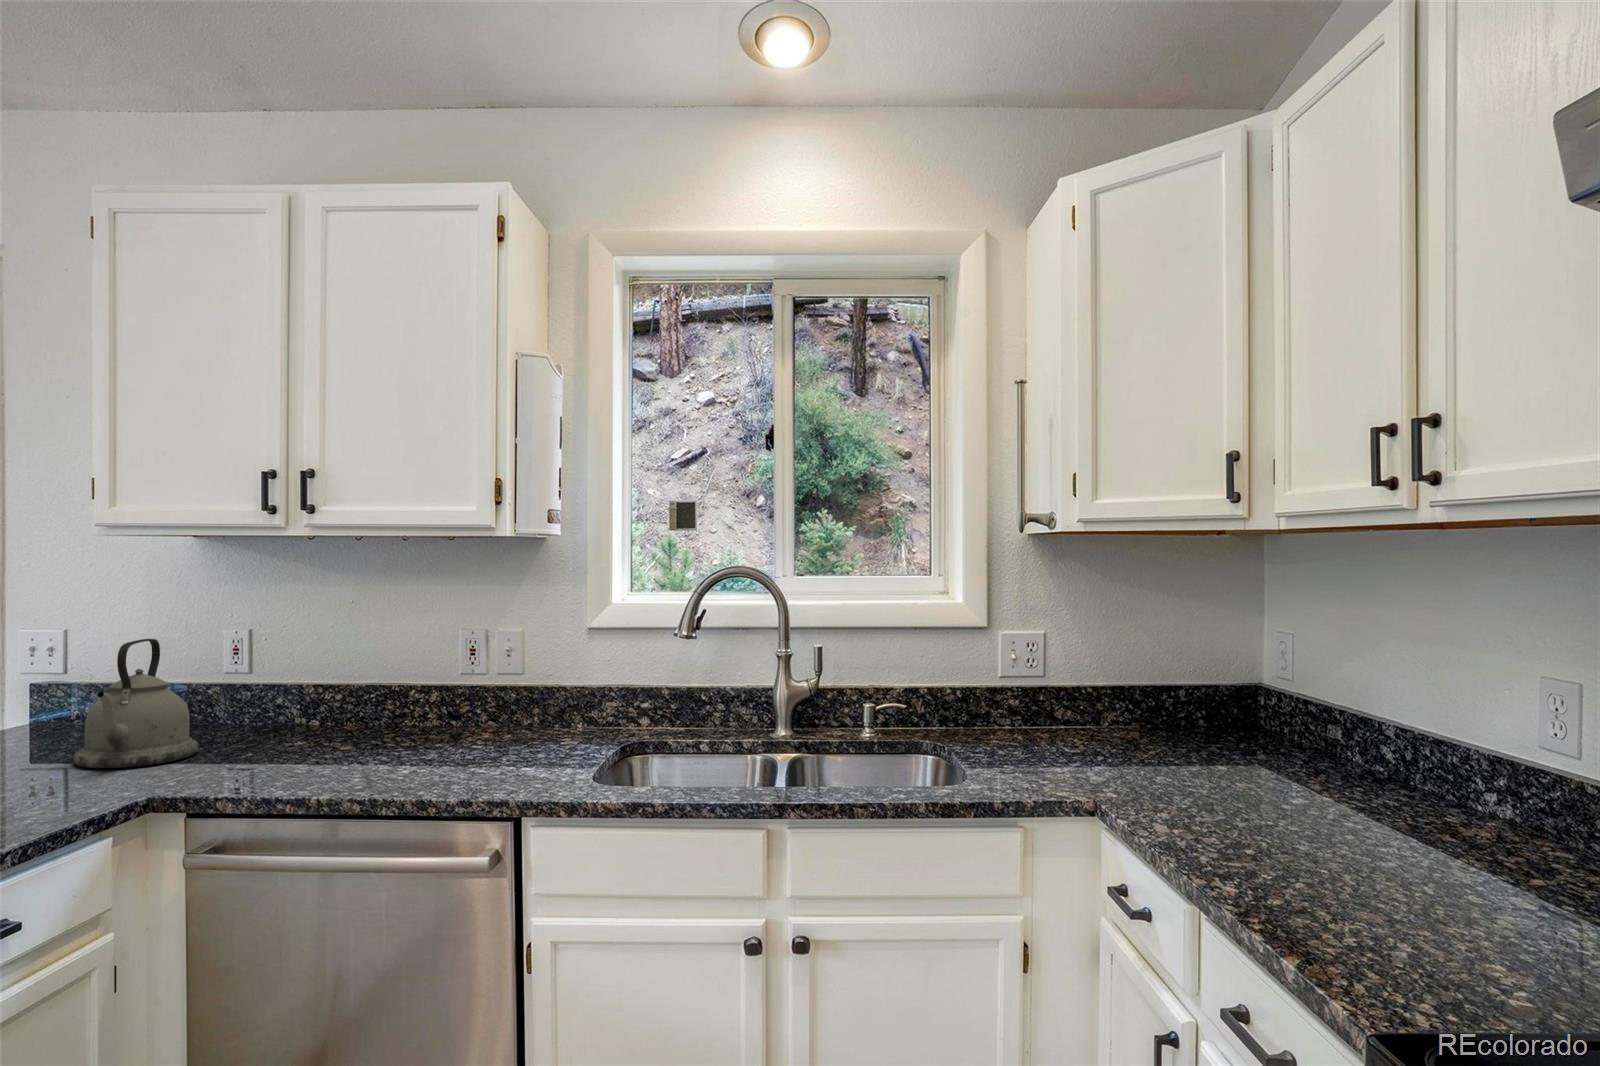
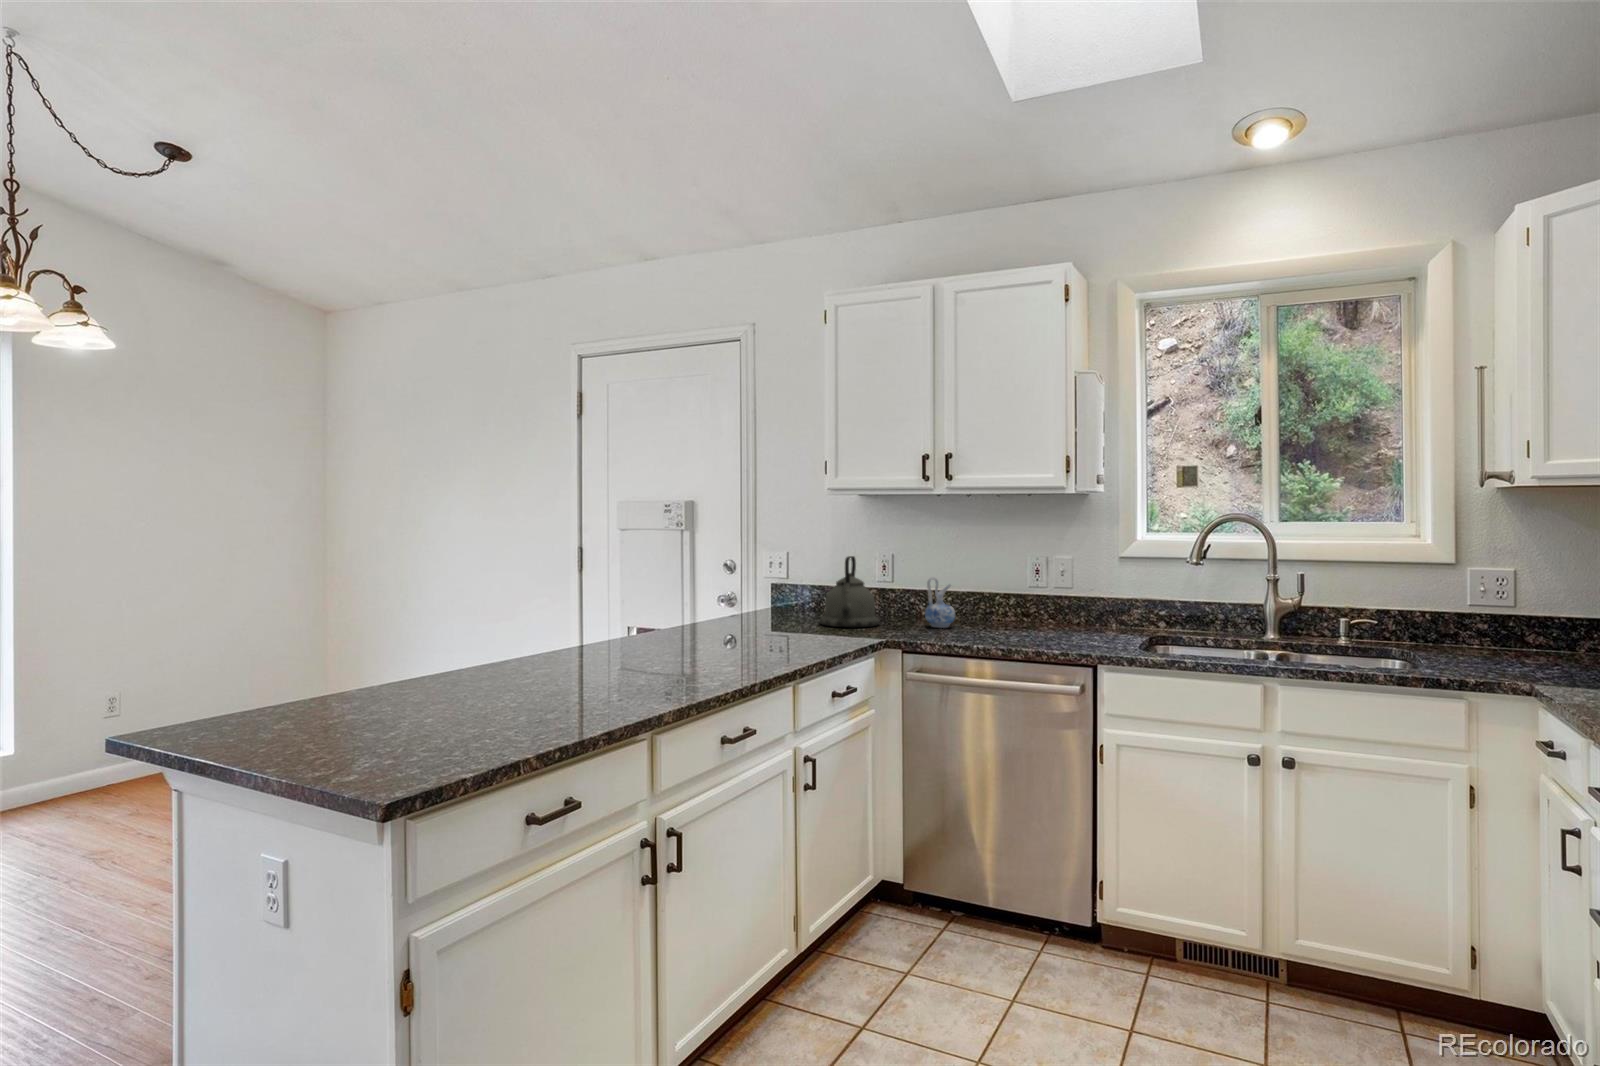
ceramic pitcher: none [279,670,333,752] -> present [925,577,955,628]

